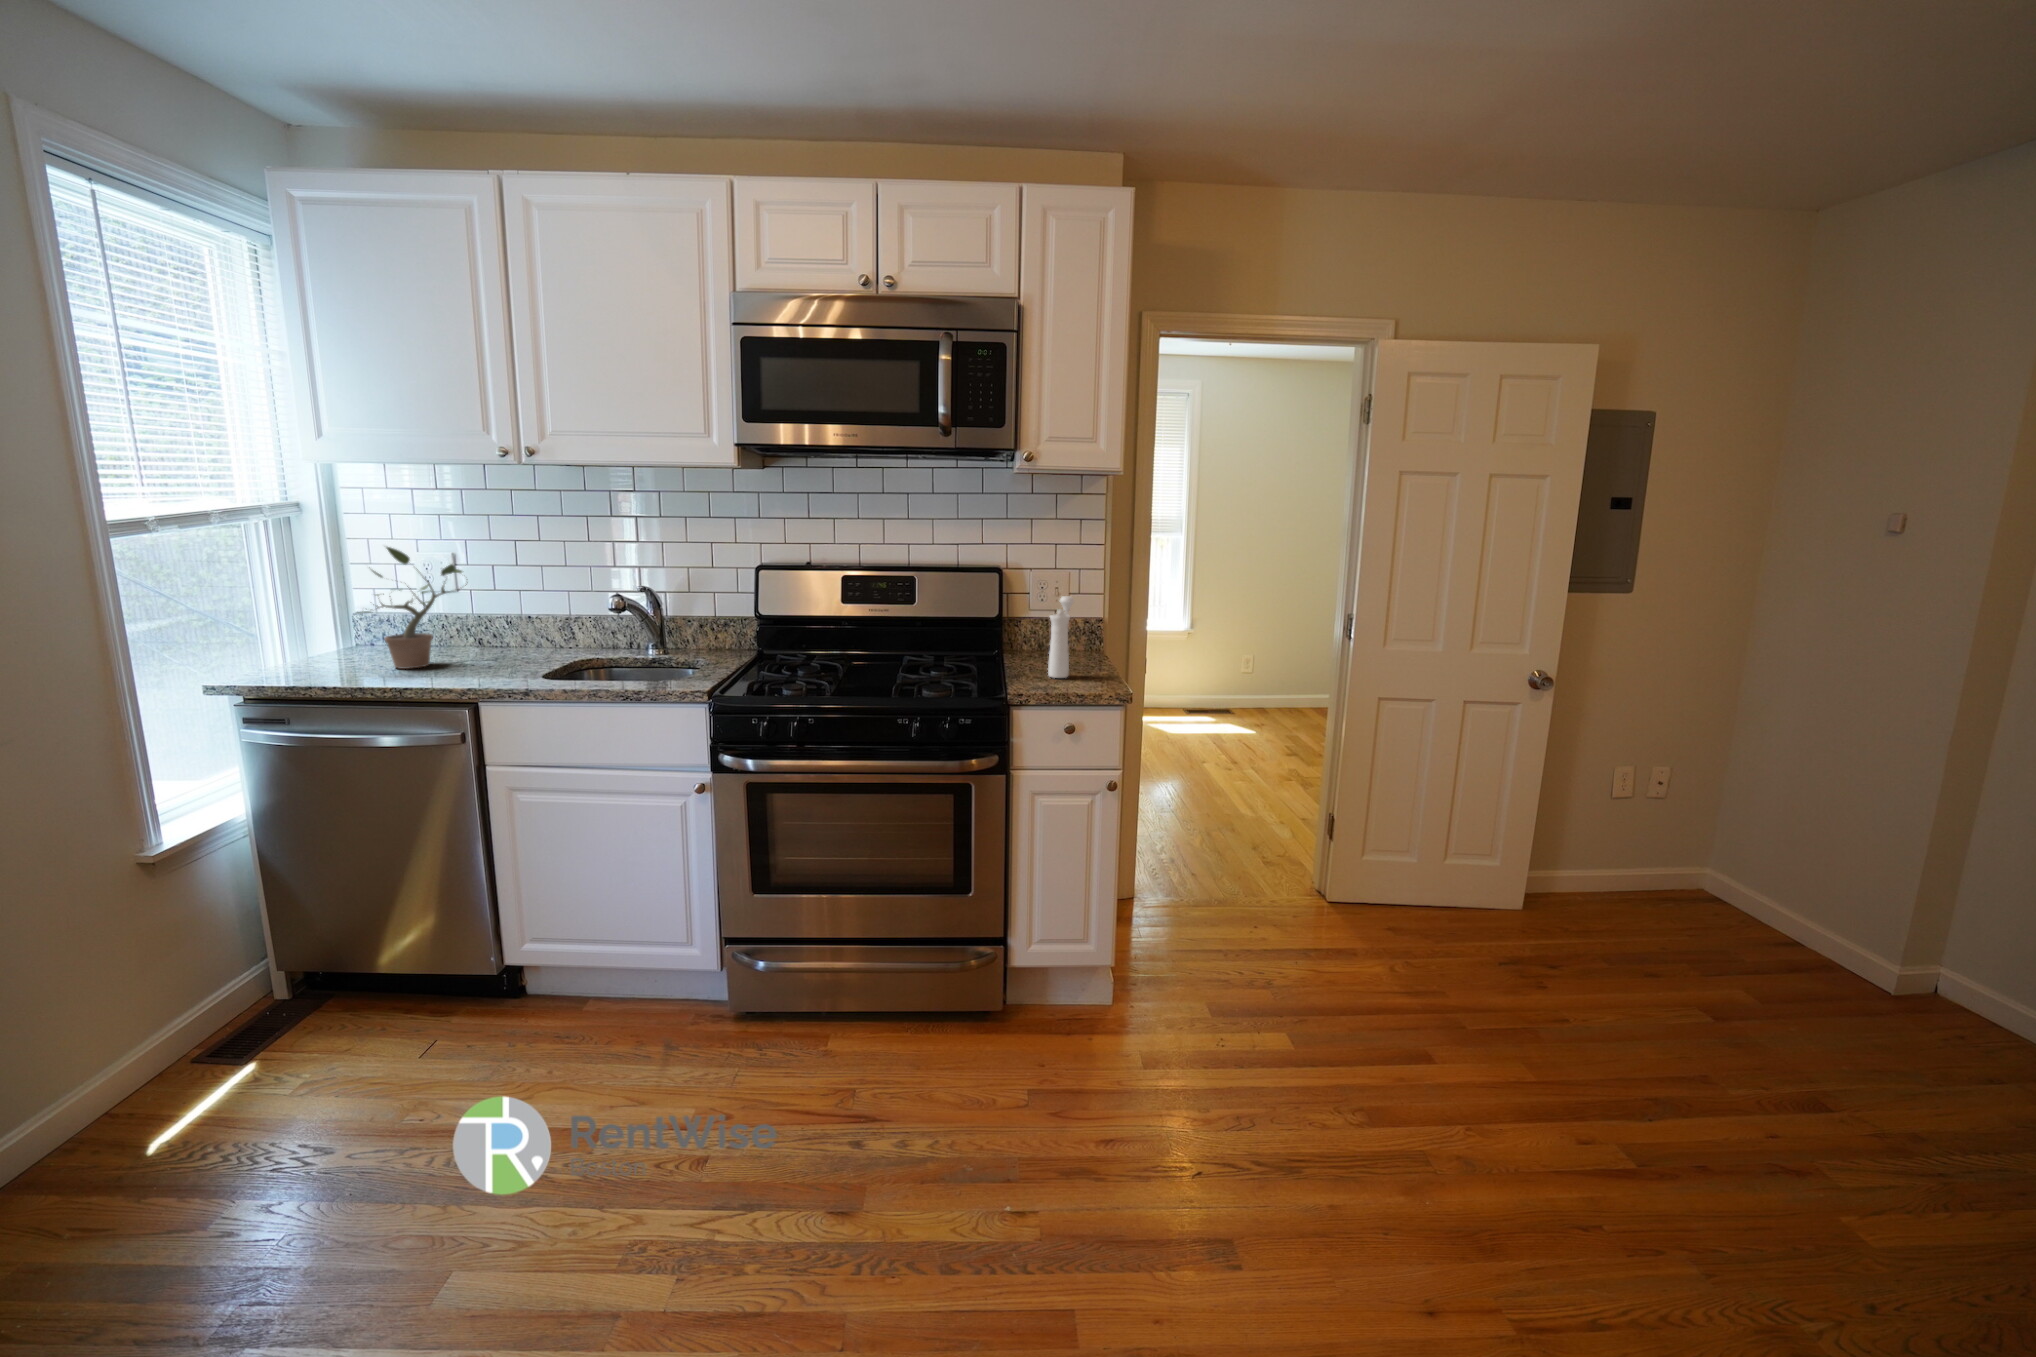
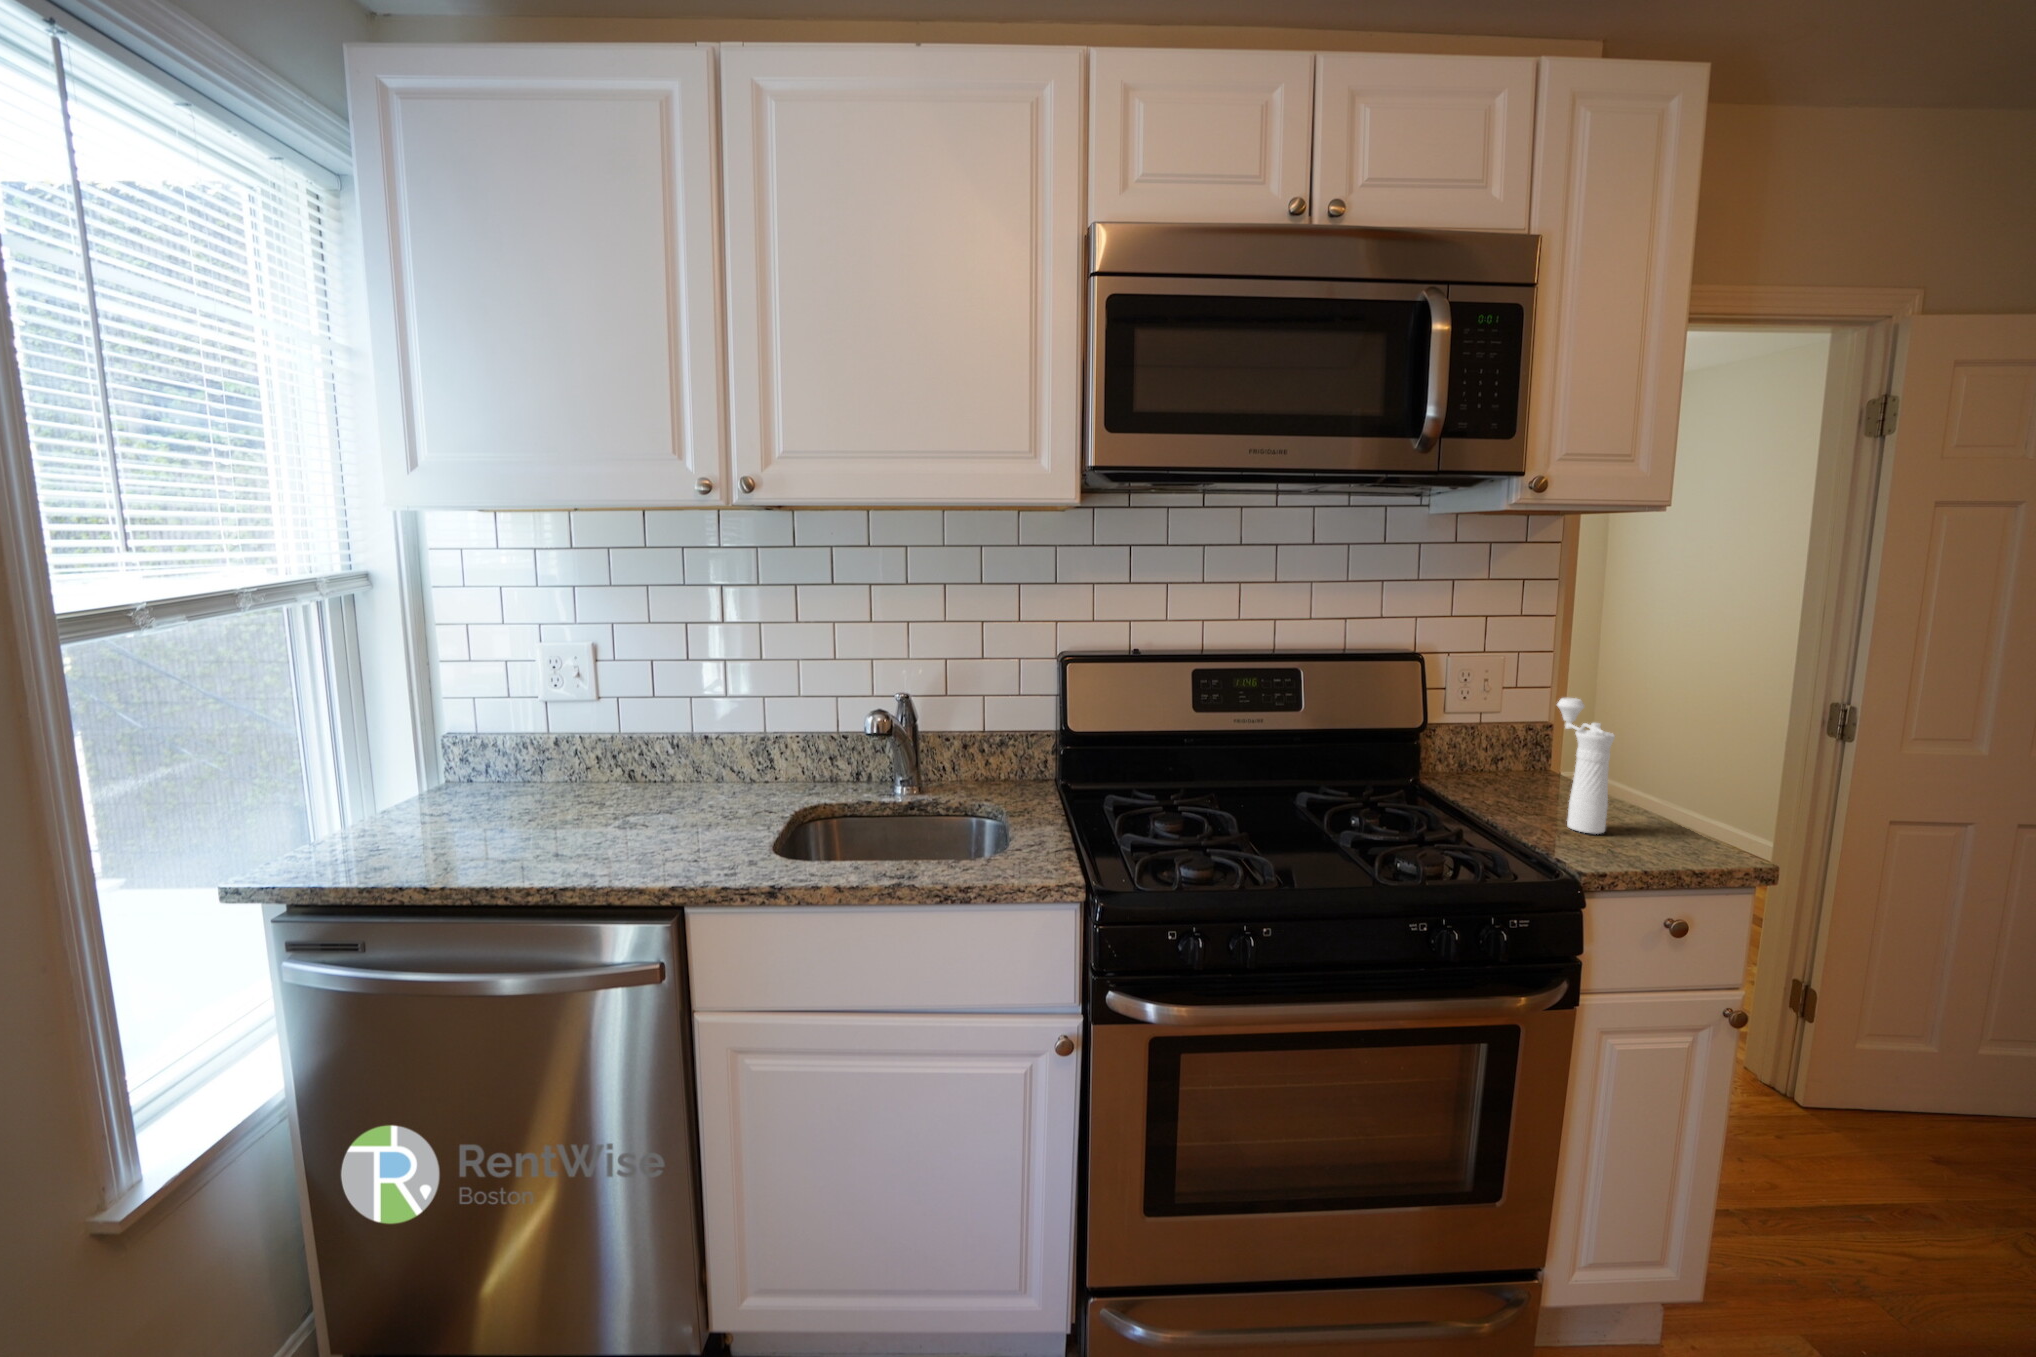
potted plant: present [362,547,467,669] -> none [467,635,634,835]

